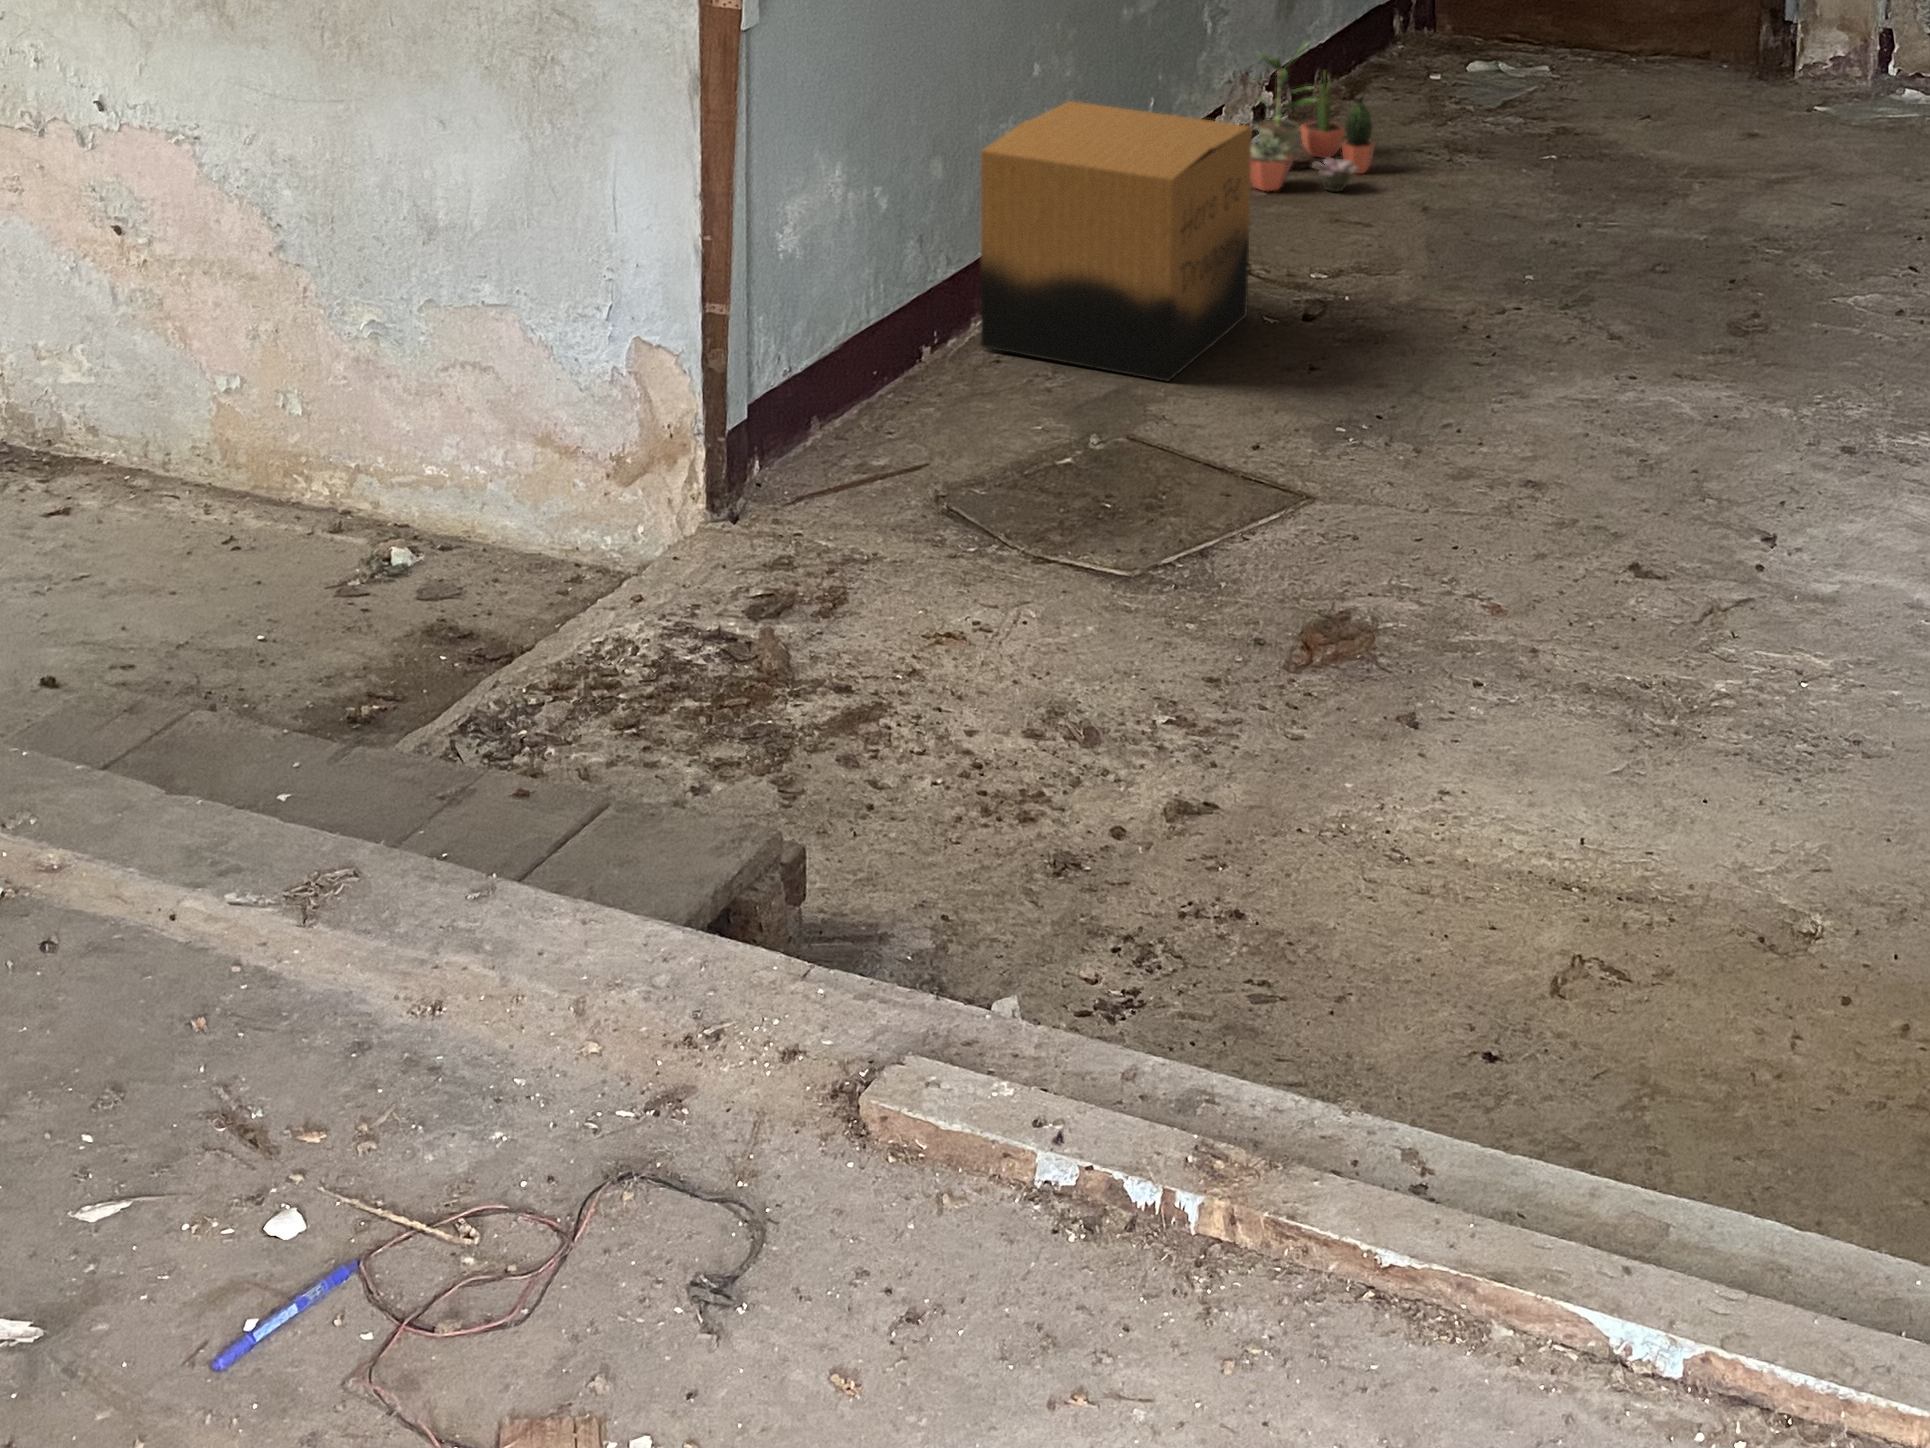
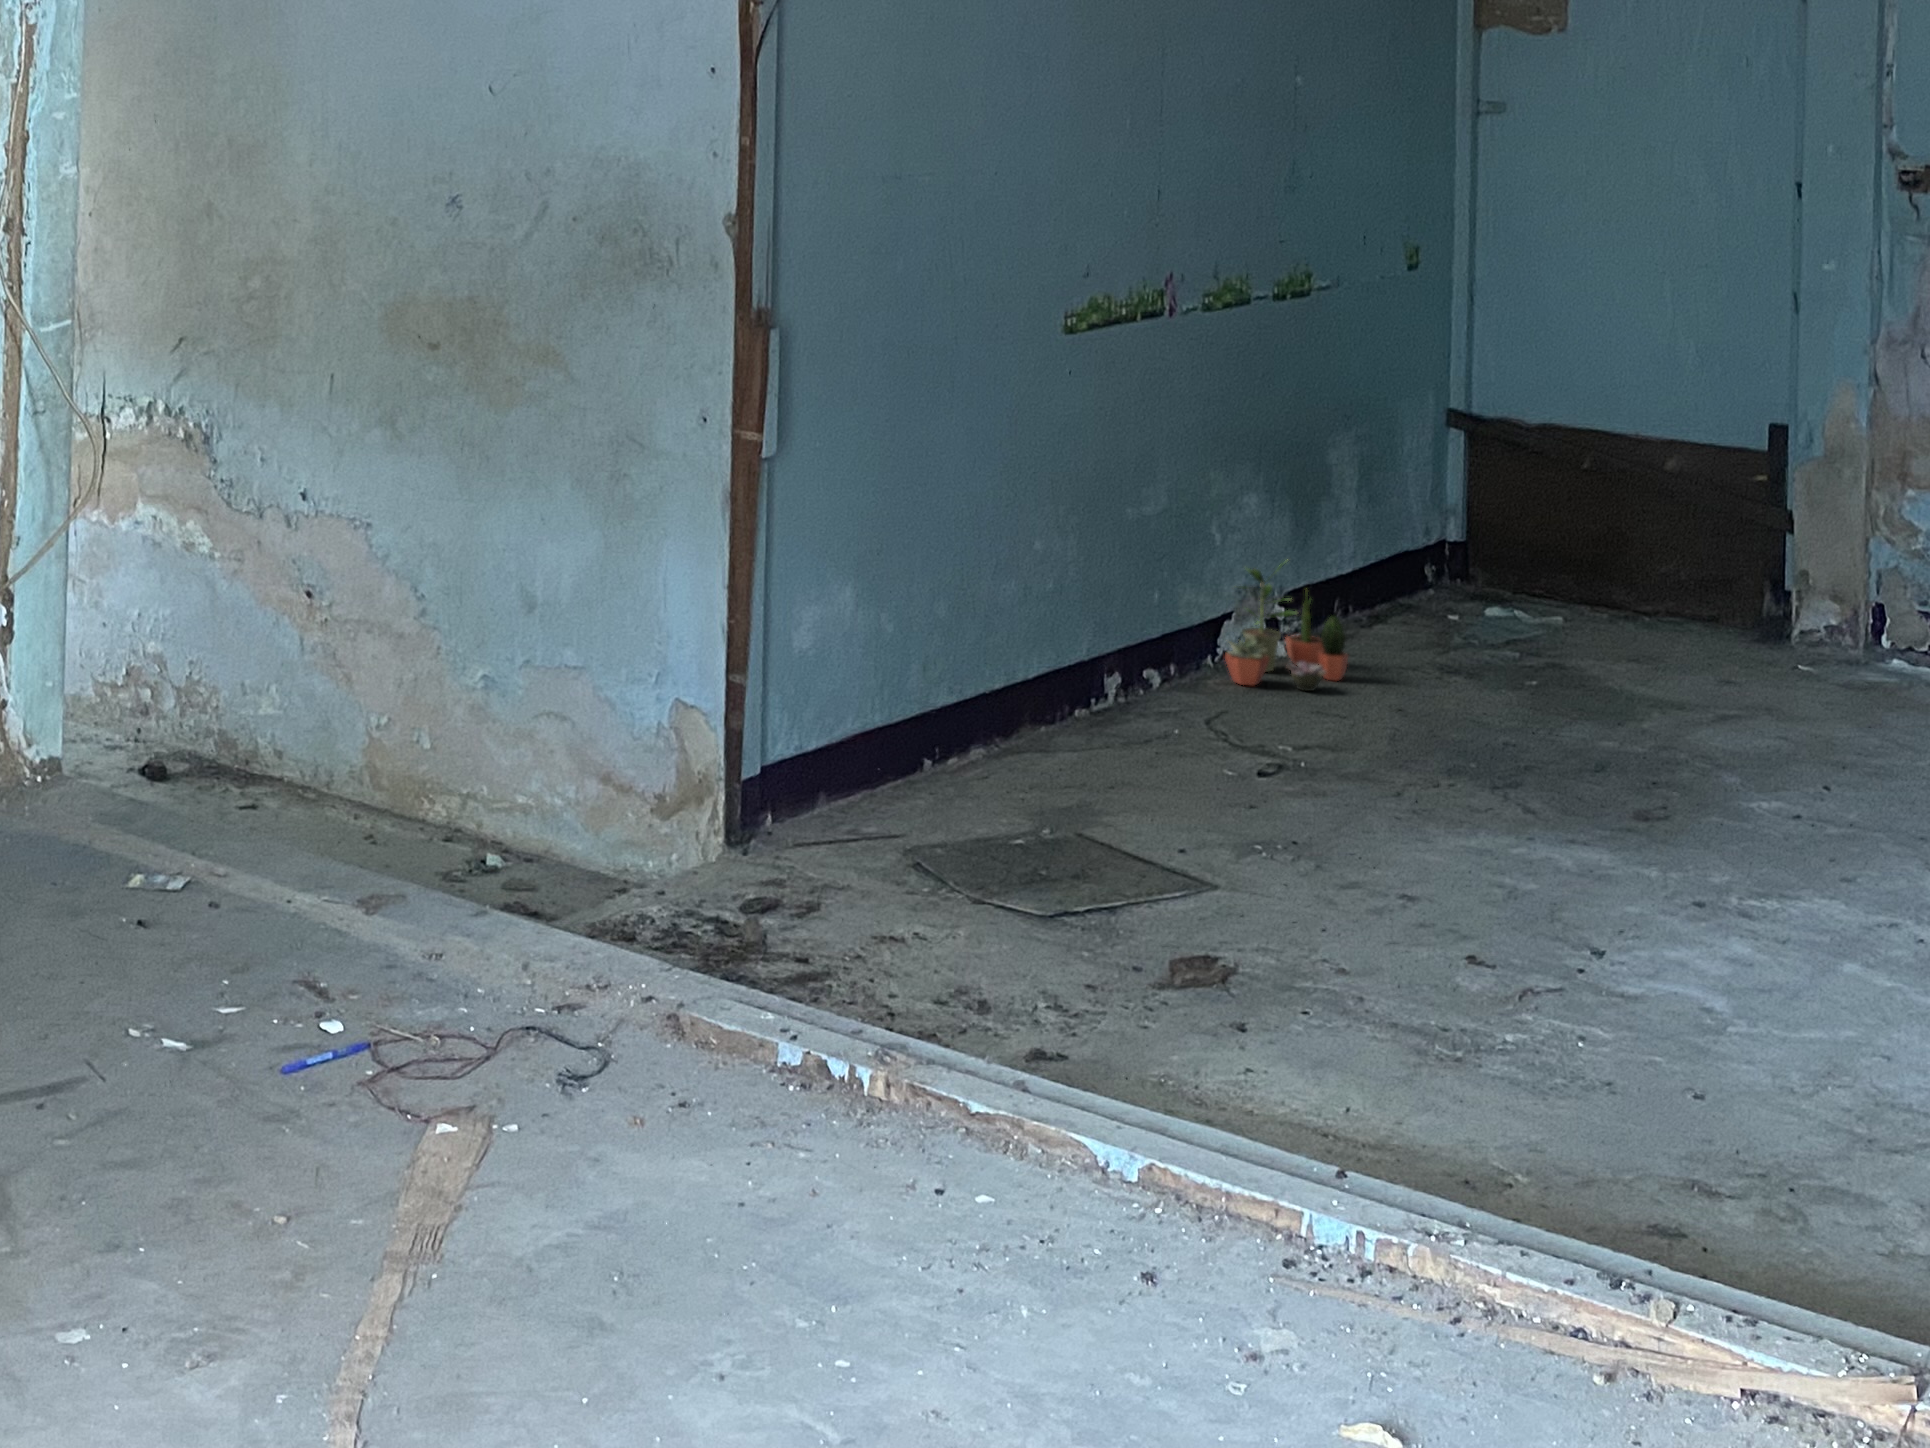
cardboard box: present [981,101,1252,381] -> none [960,573,1198,803]

